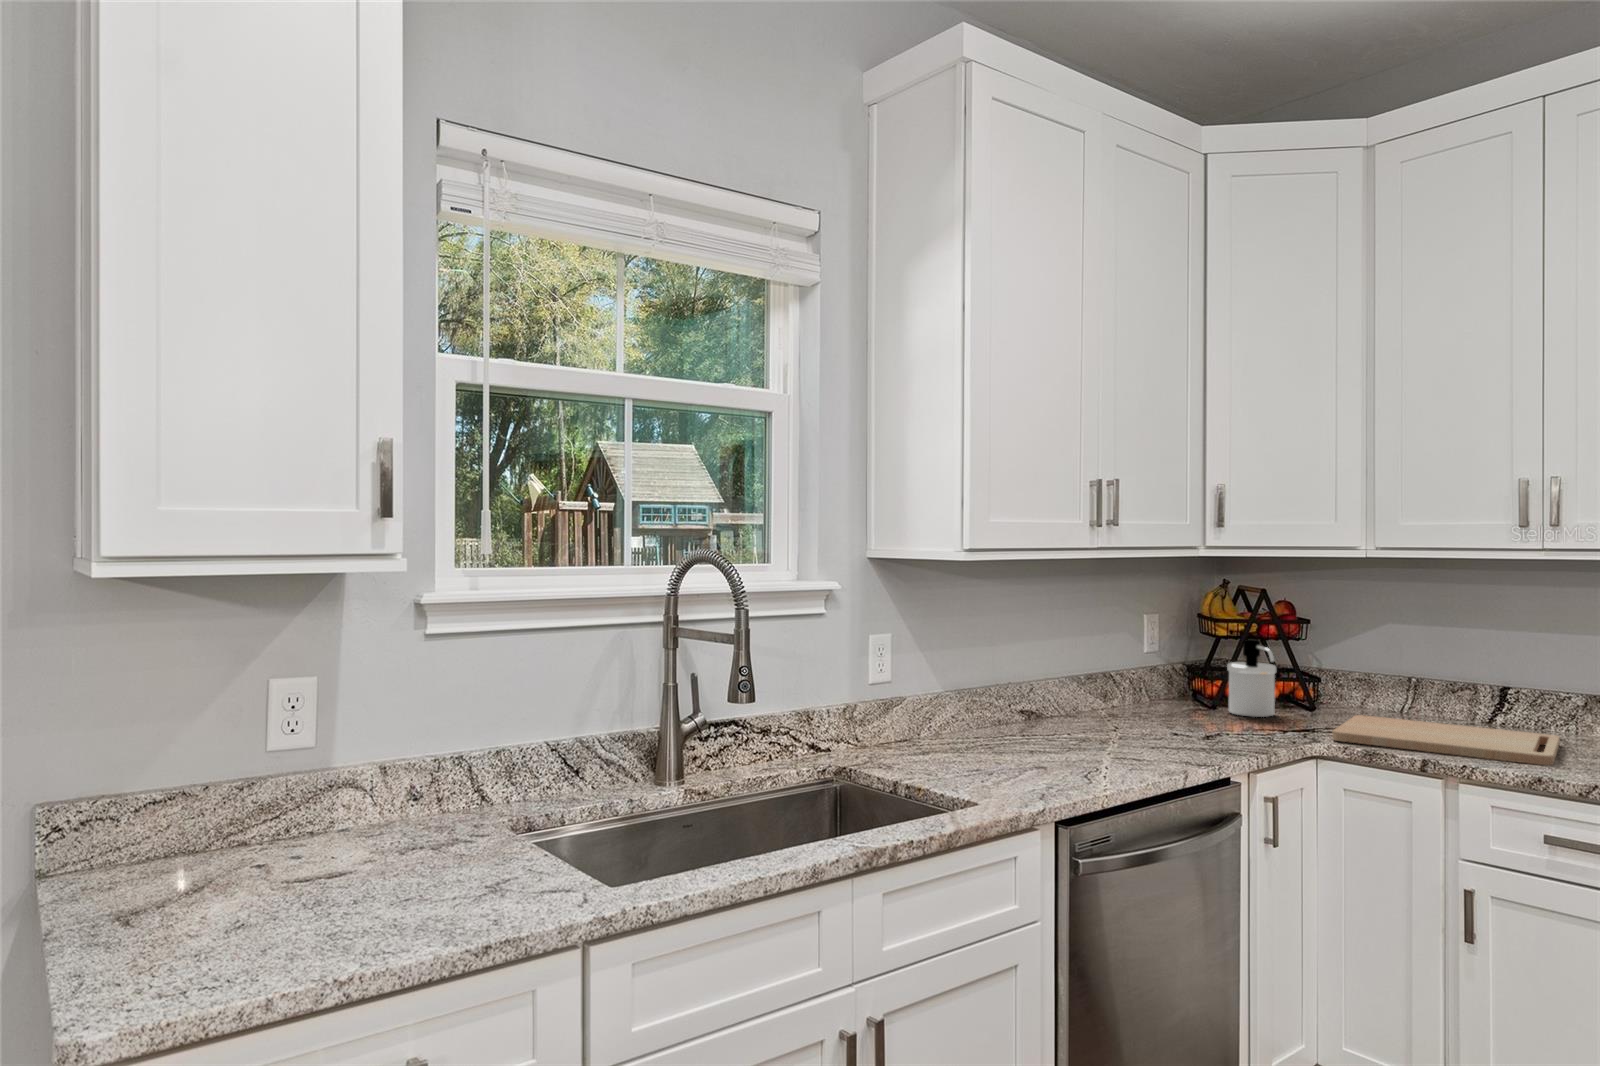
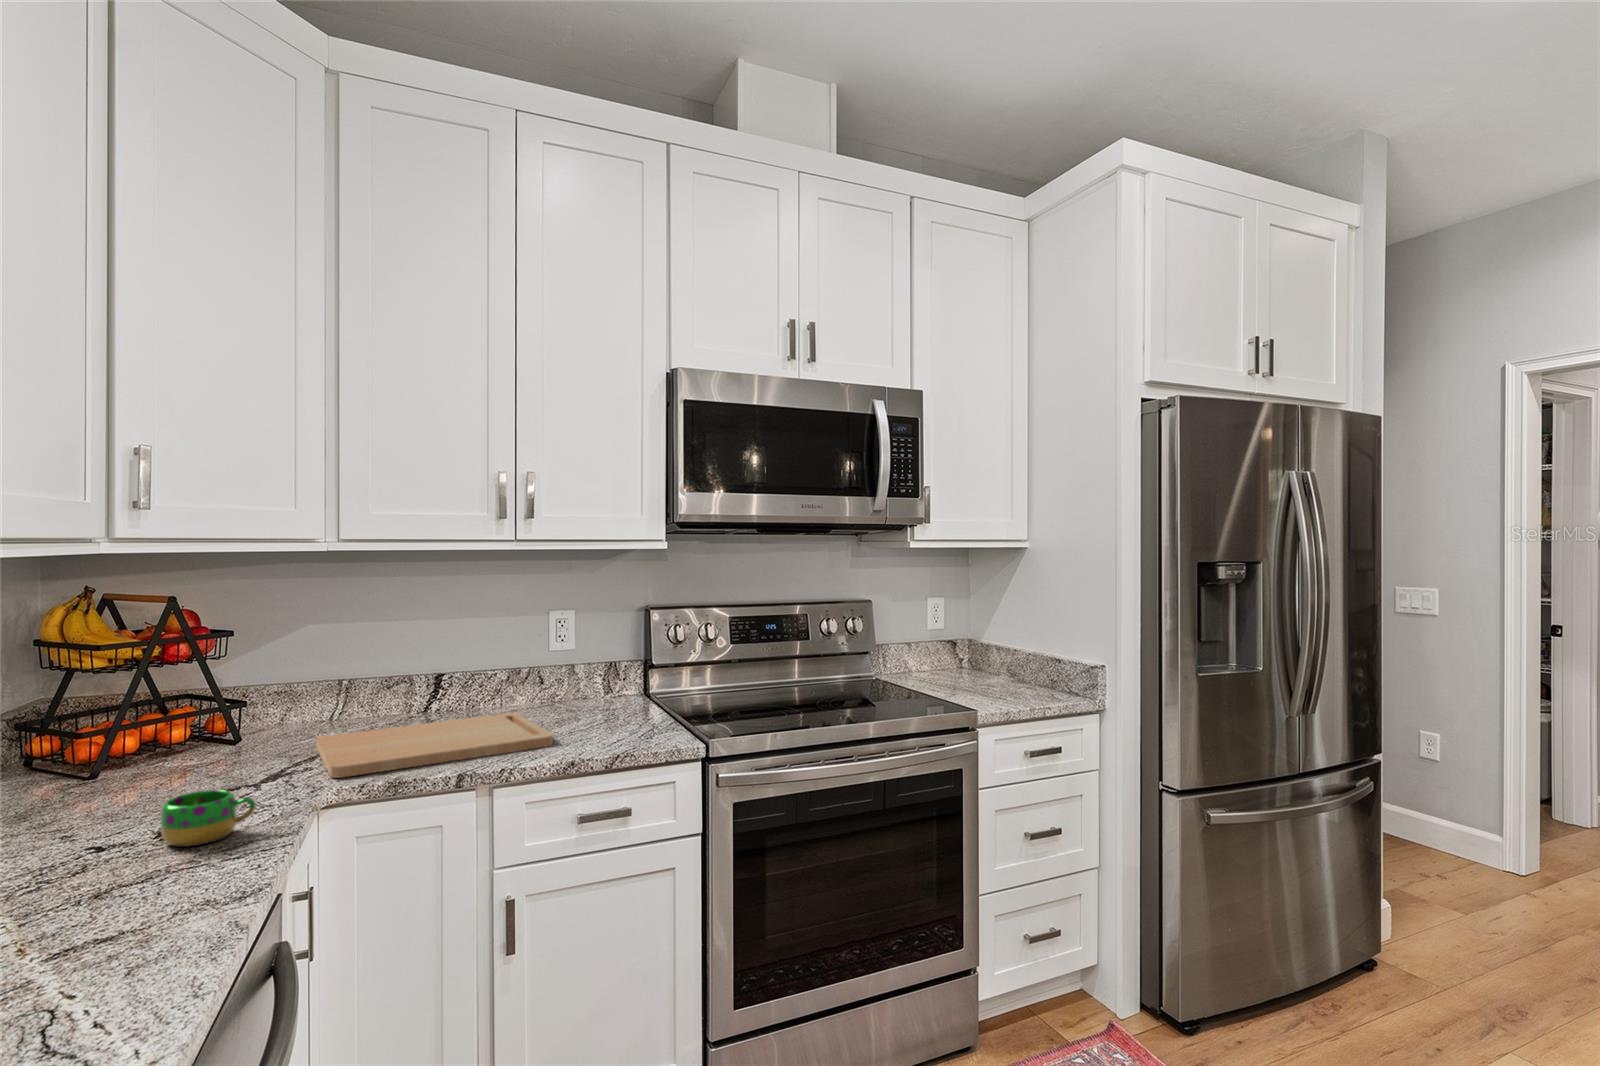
soap dispenser: present [1227,639,1276,717] -> none [127,666,218,776]
mug: none [1191,715,1244,748] -> present [161,790,255,847]

